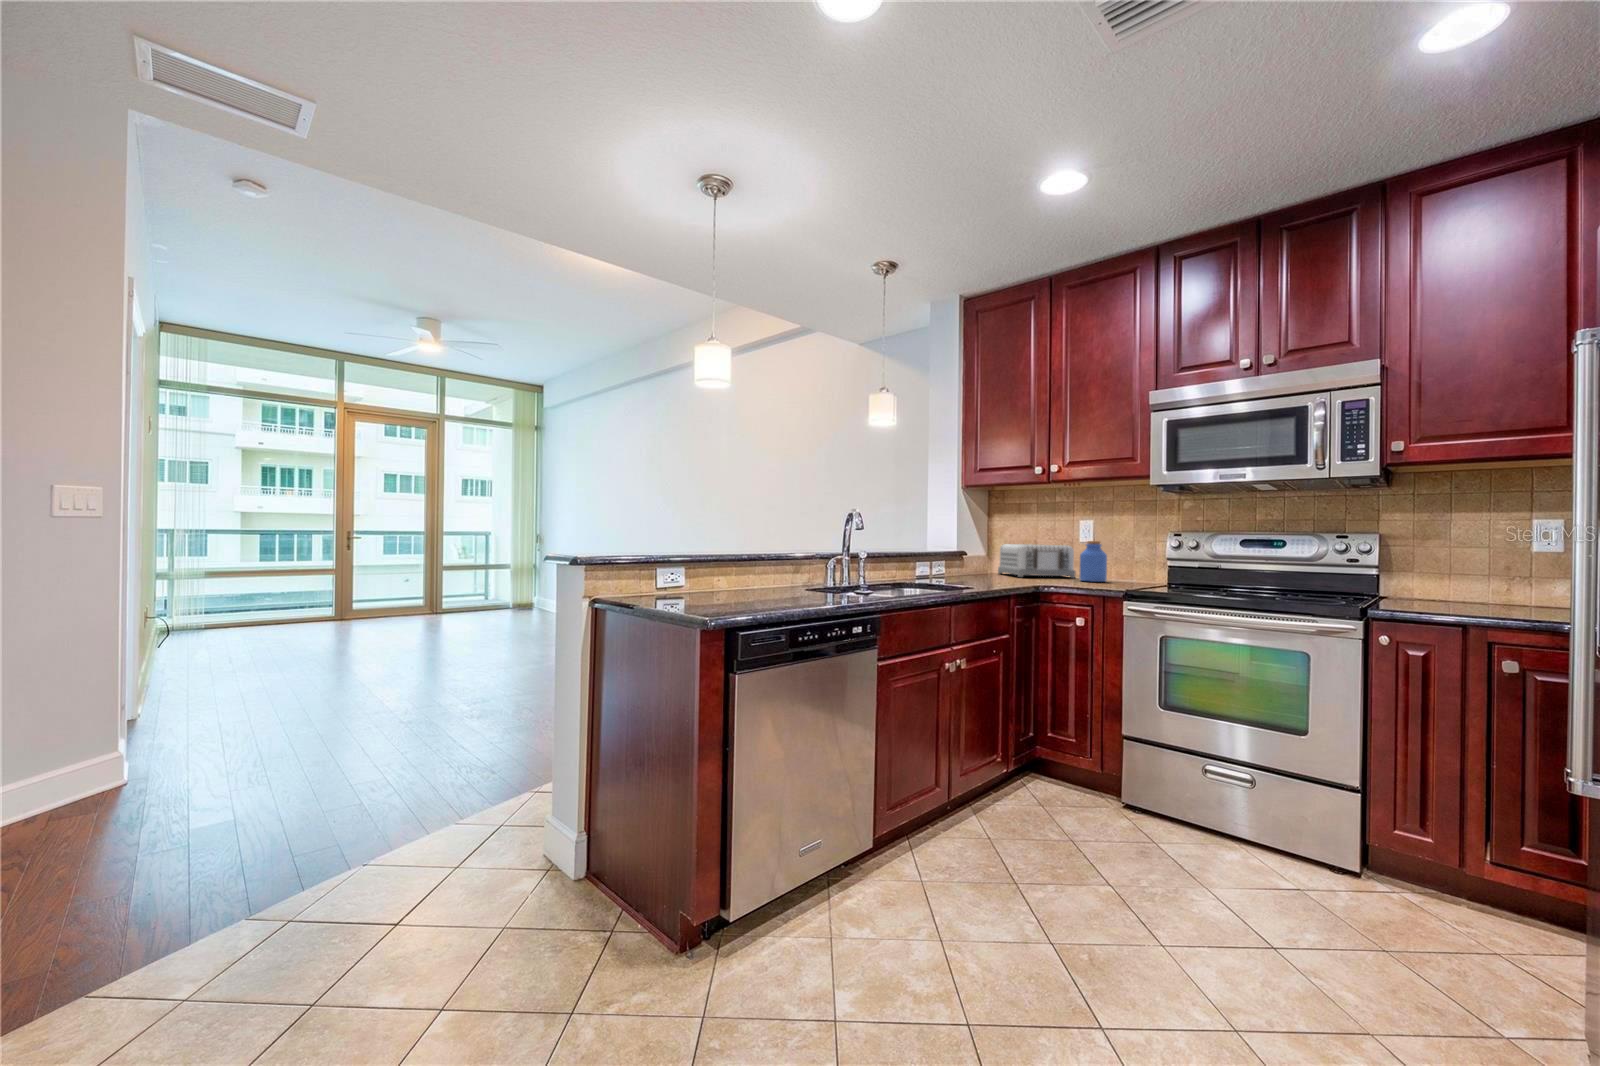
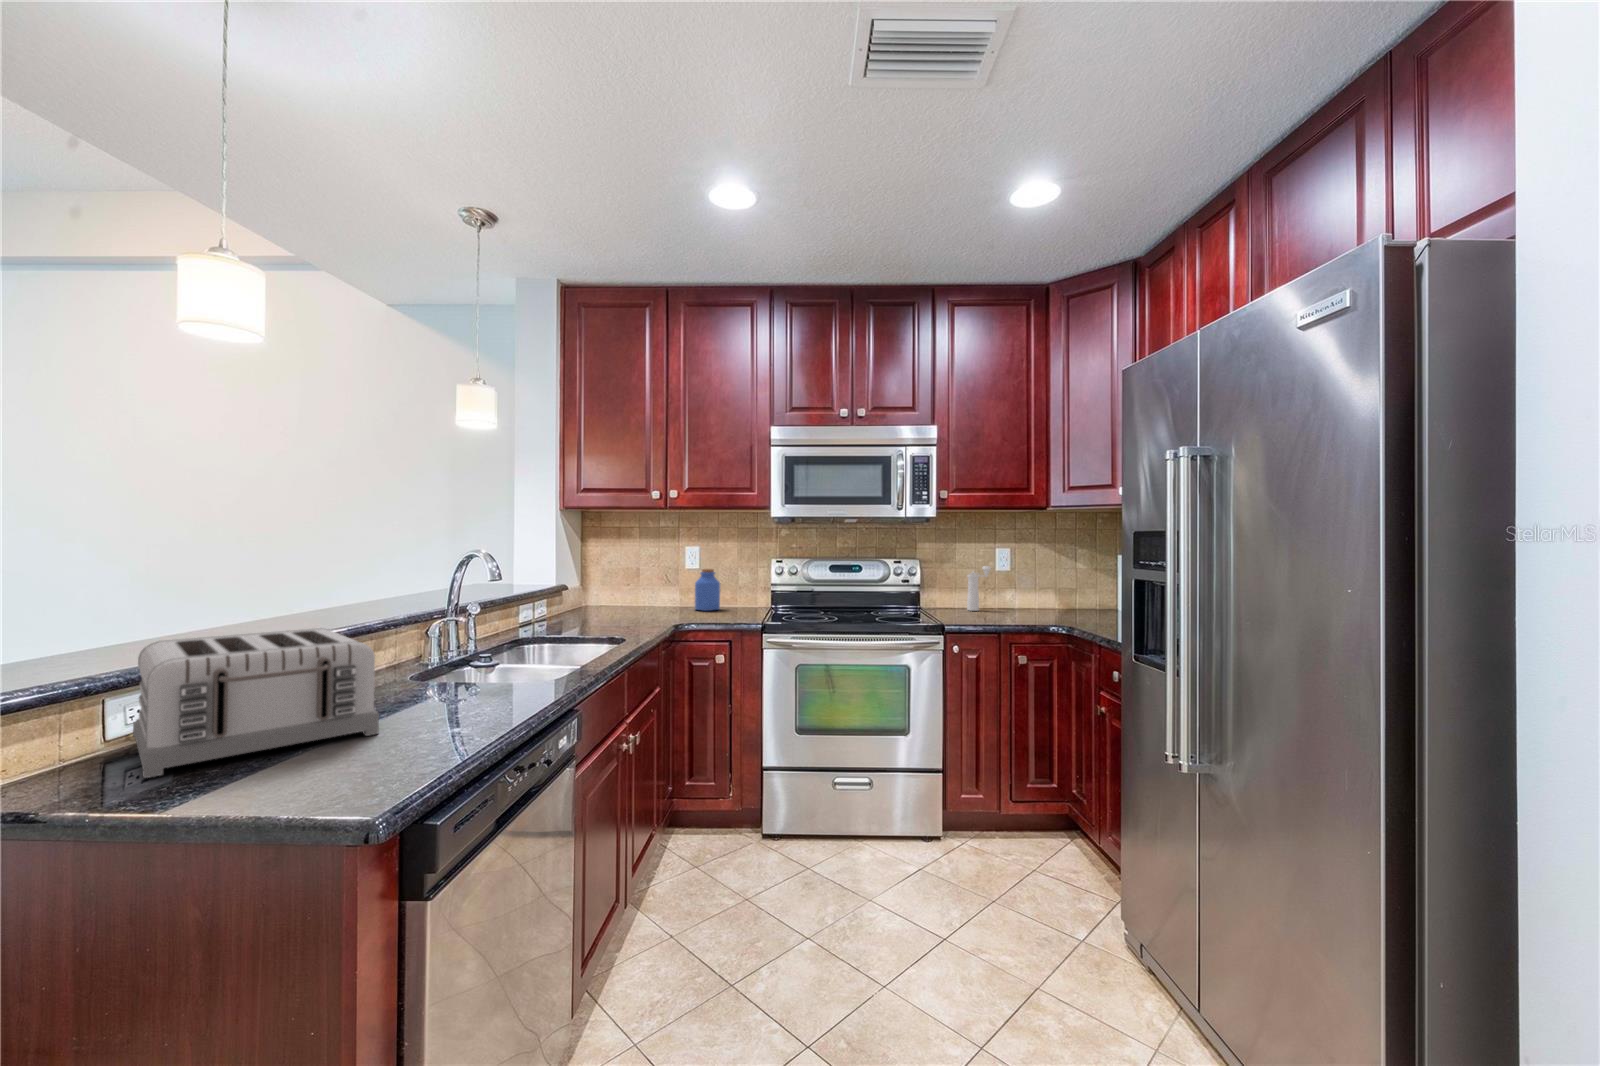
pepper mill: none [1463,543,1519,604] -> present [967,566,991,611]
toaster: present [998,544,1075,578] -> present [133,628,379,778]

